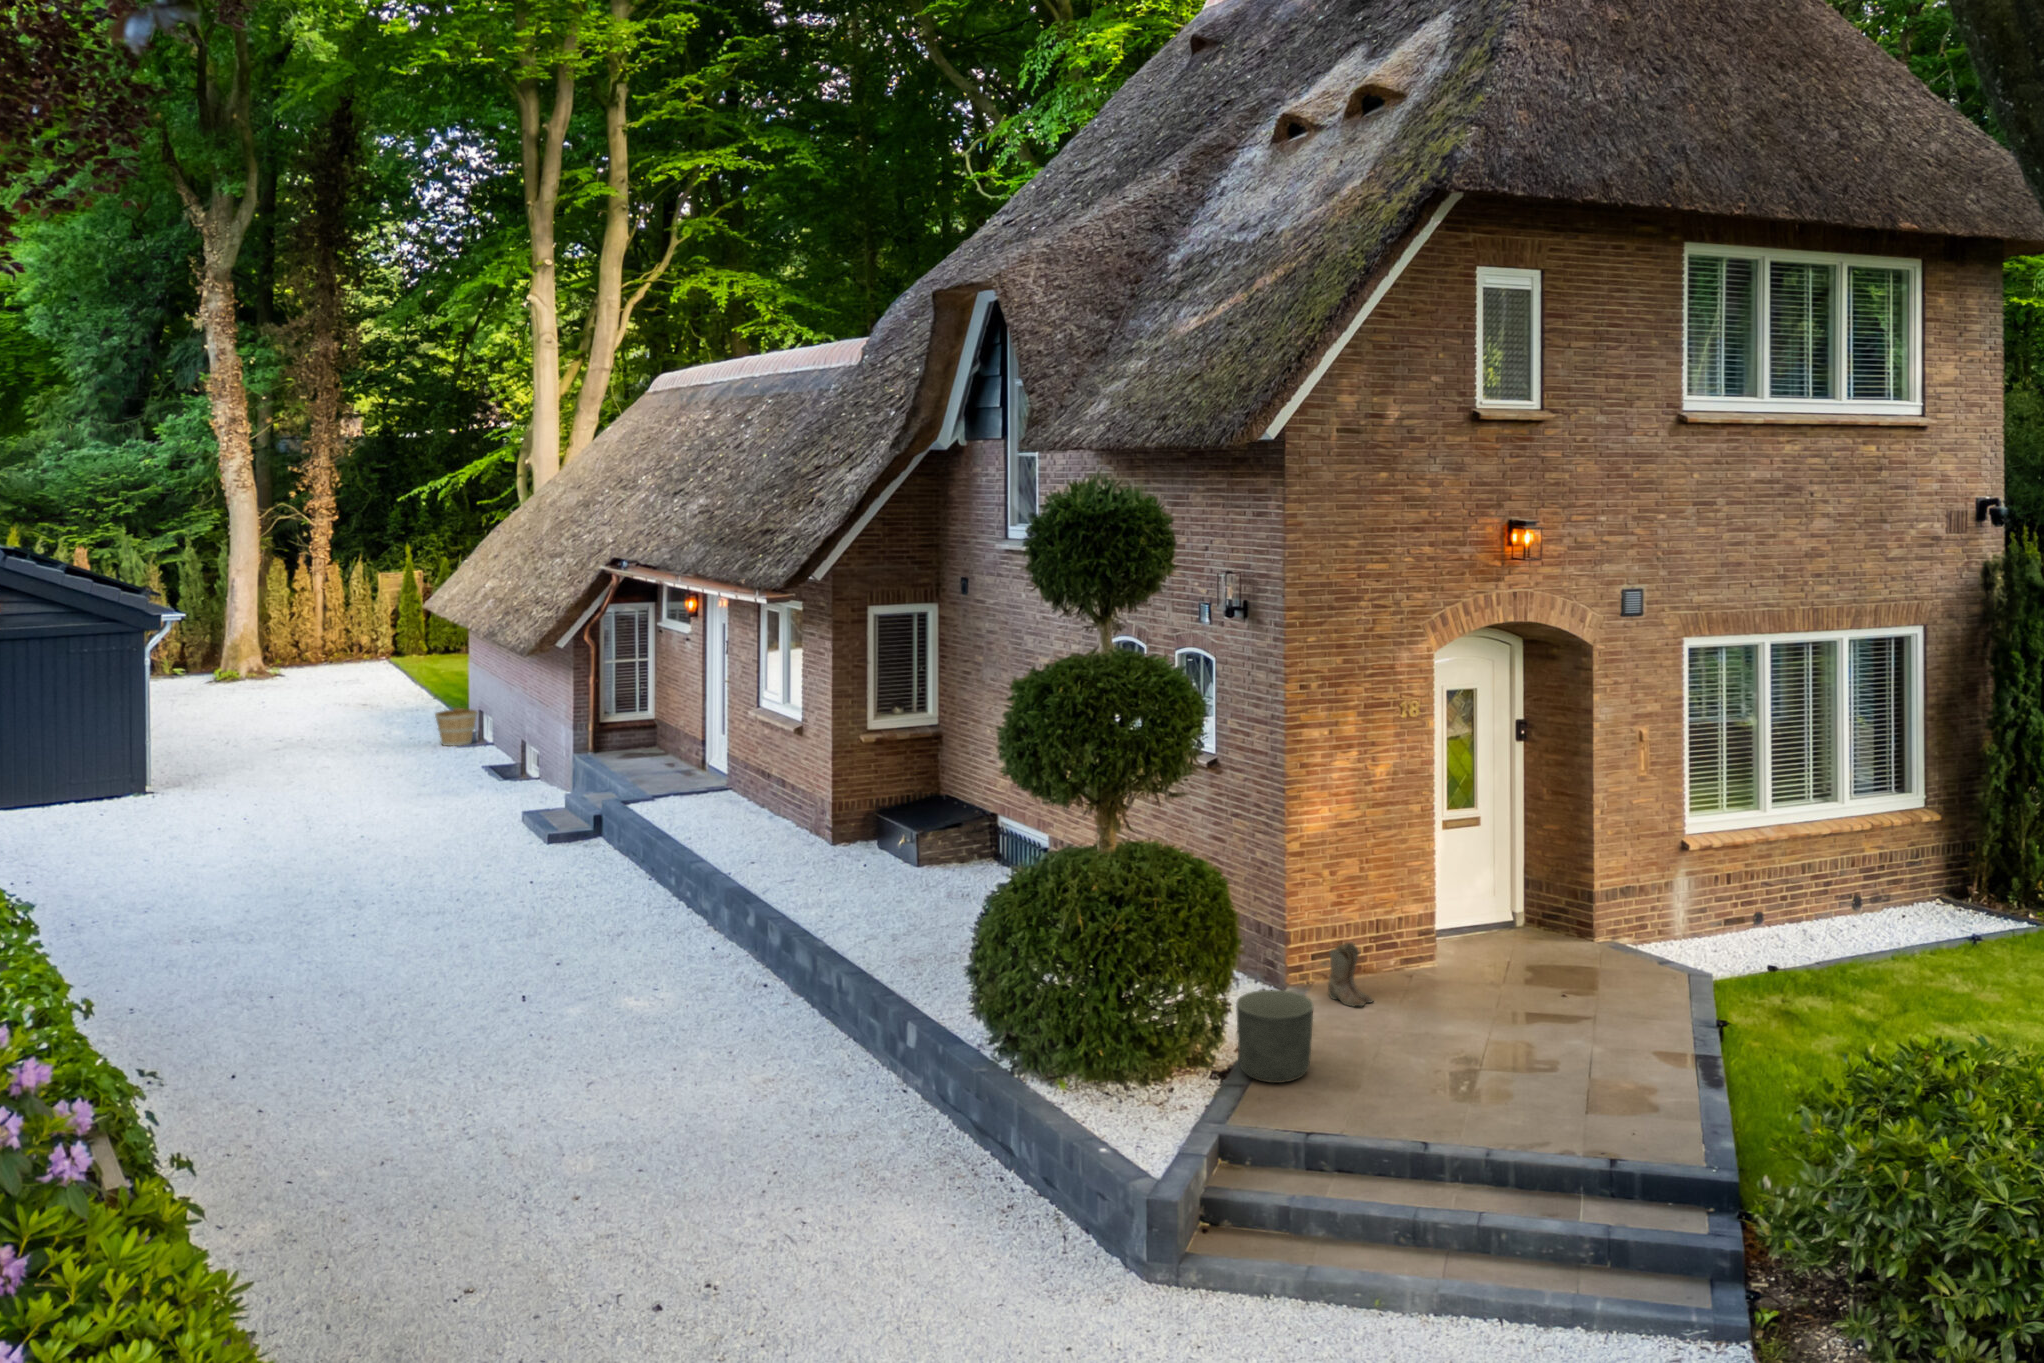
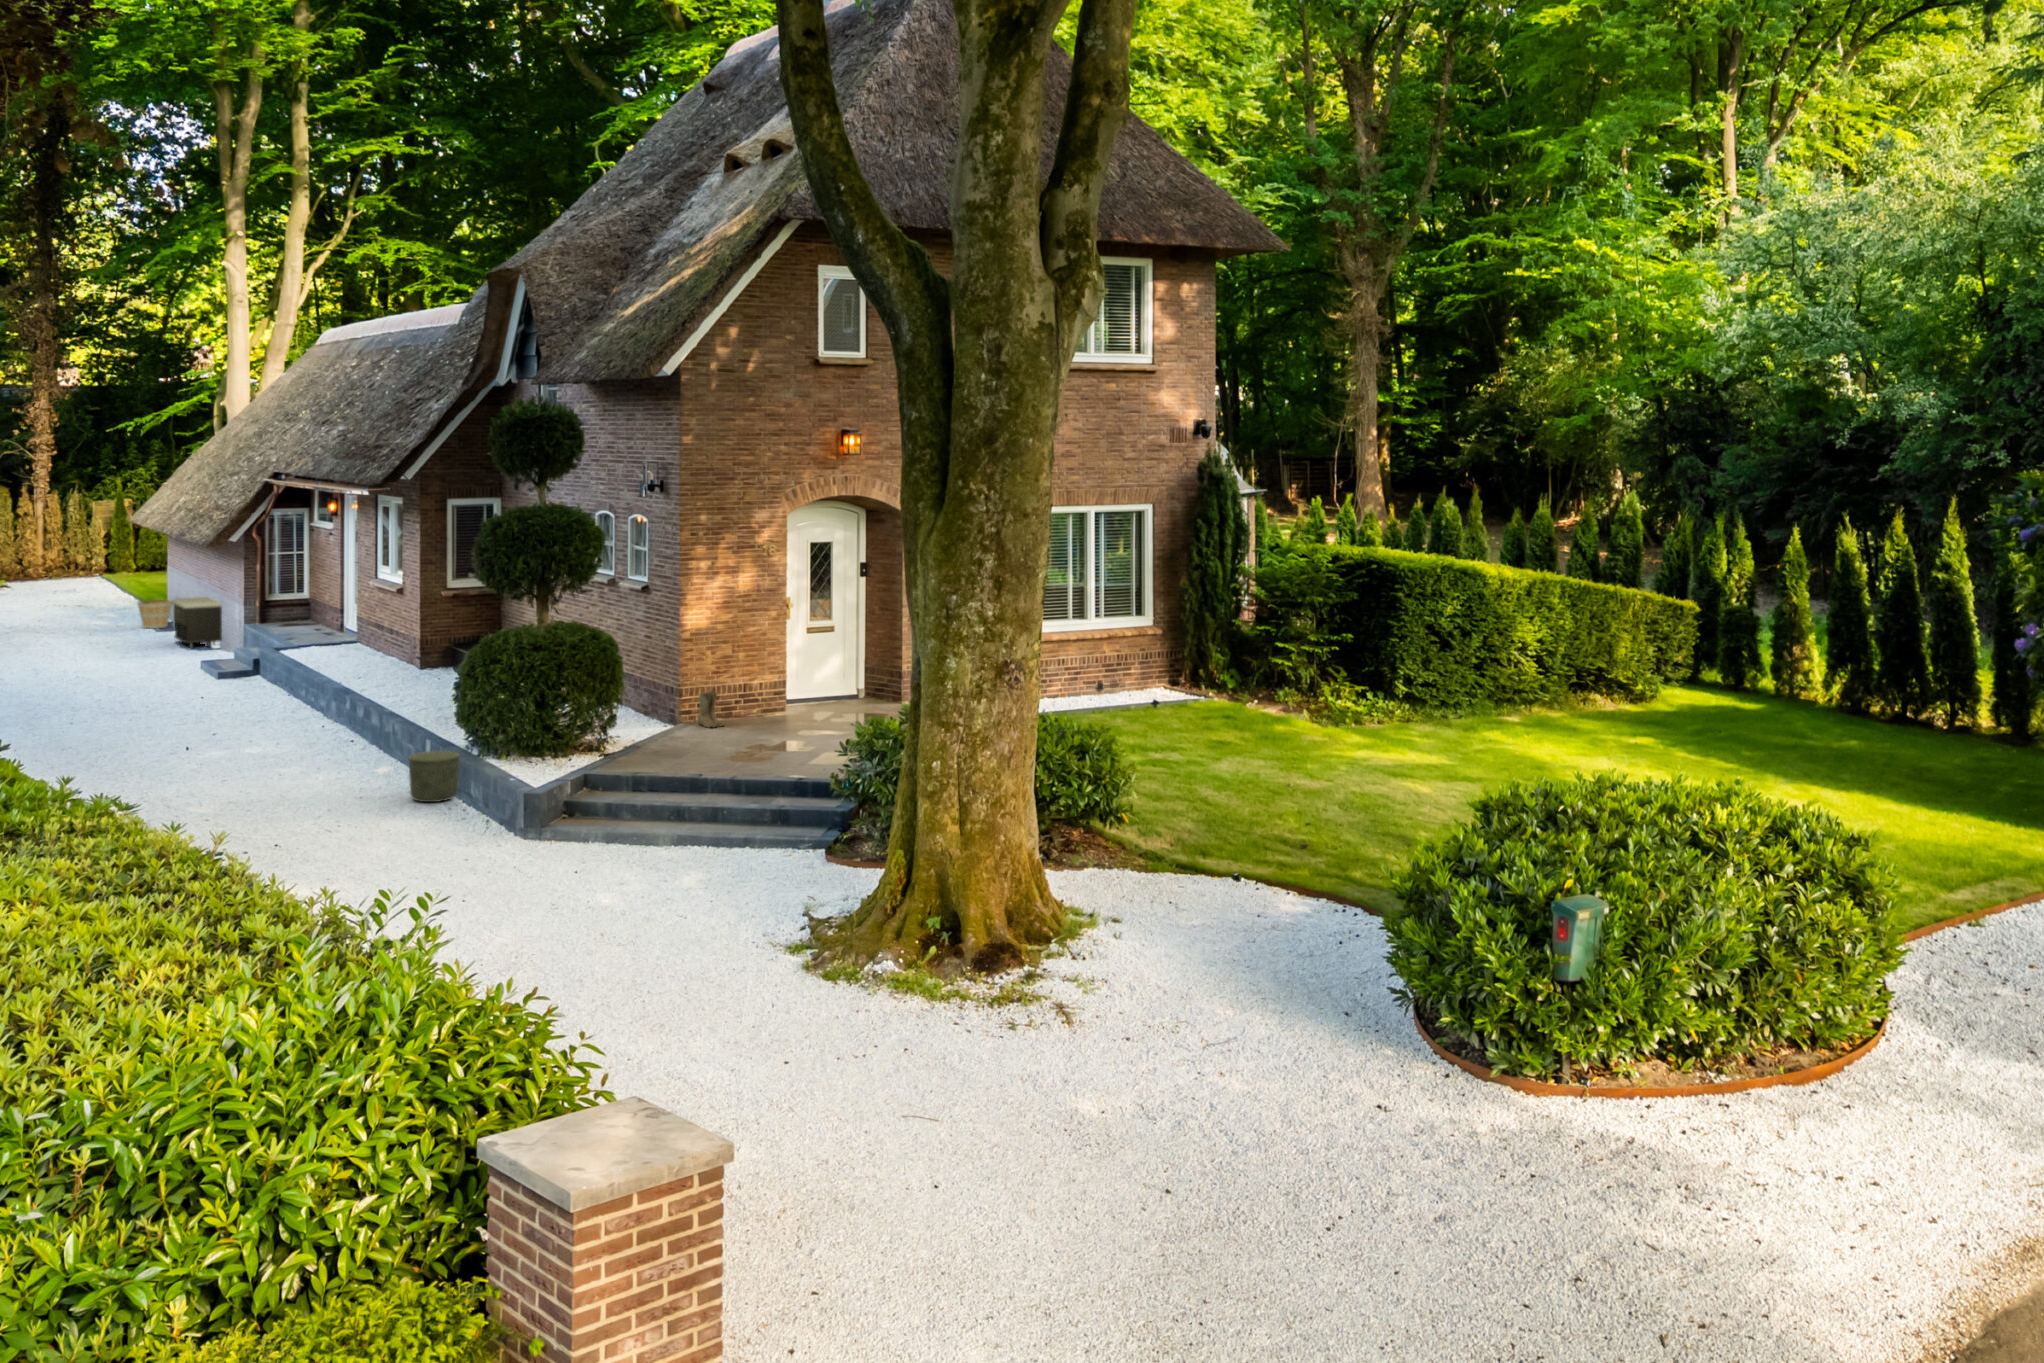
storage bench: none [480,713,544,782] -> present [172,597,222,646]
planter: present [1236,990,1313,1083] -> present [409,751,459,802]

